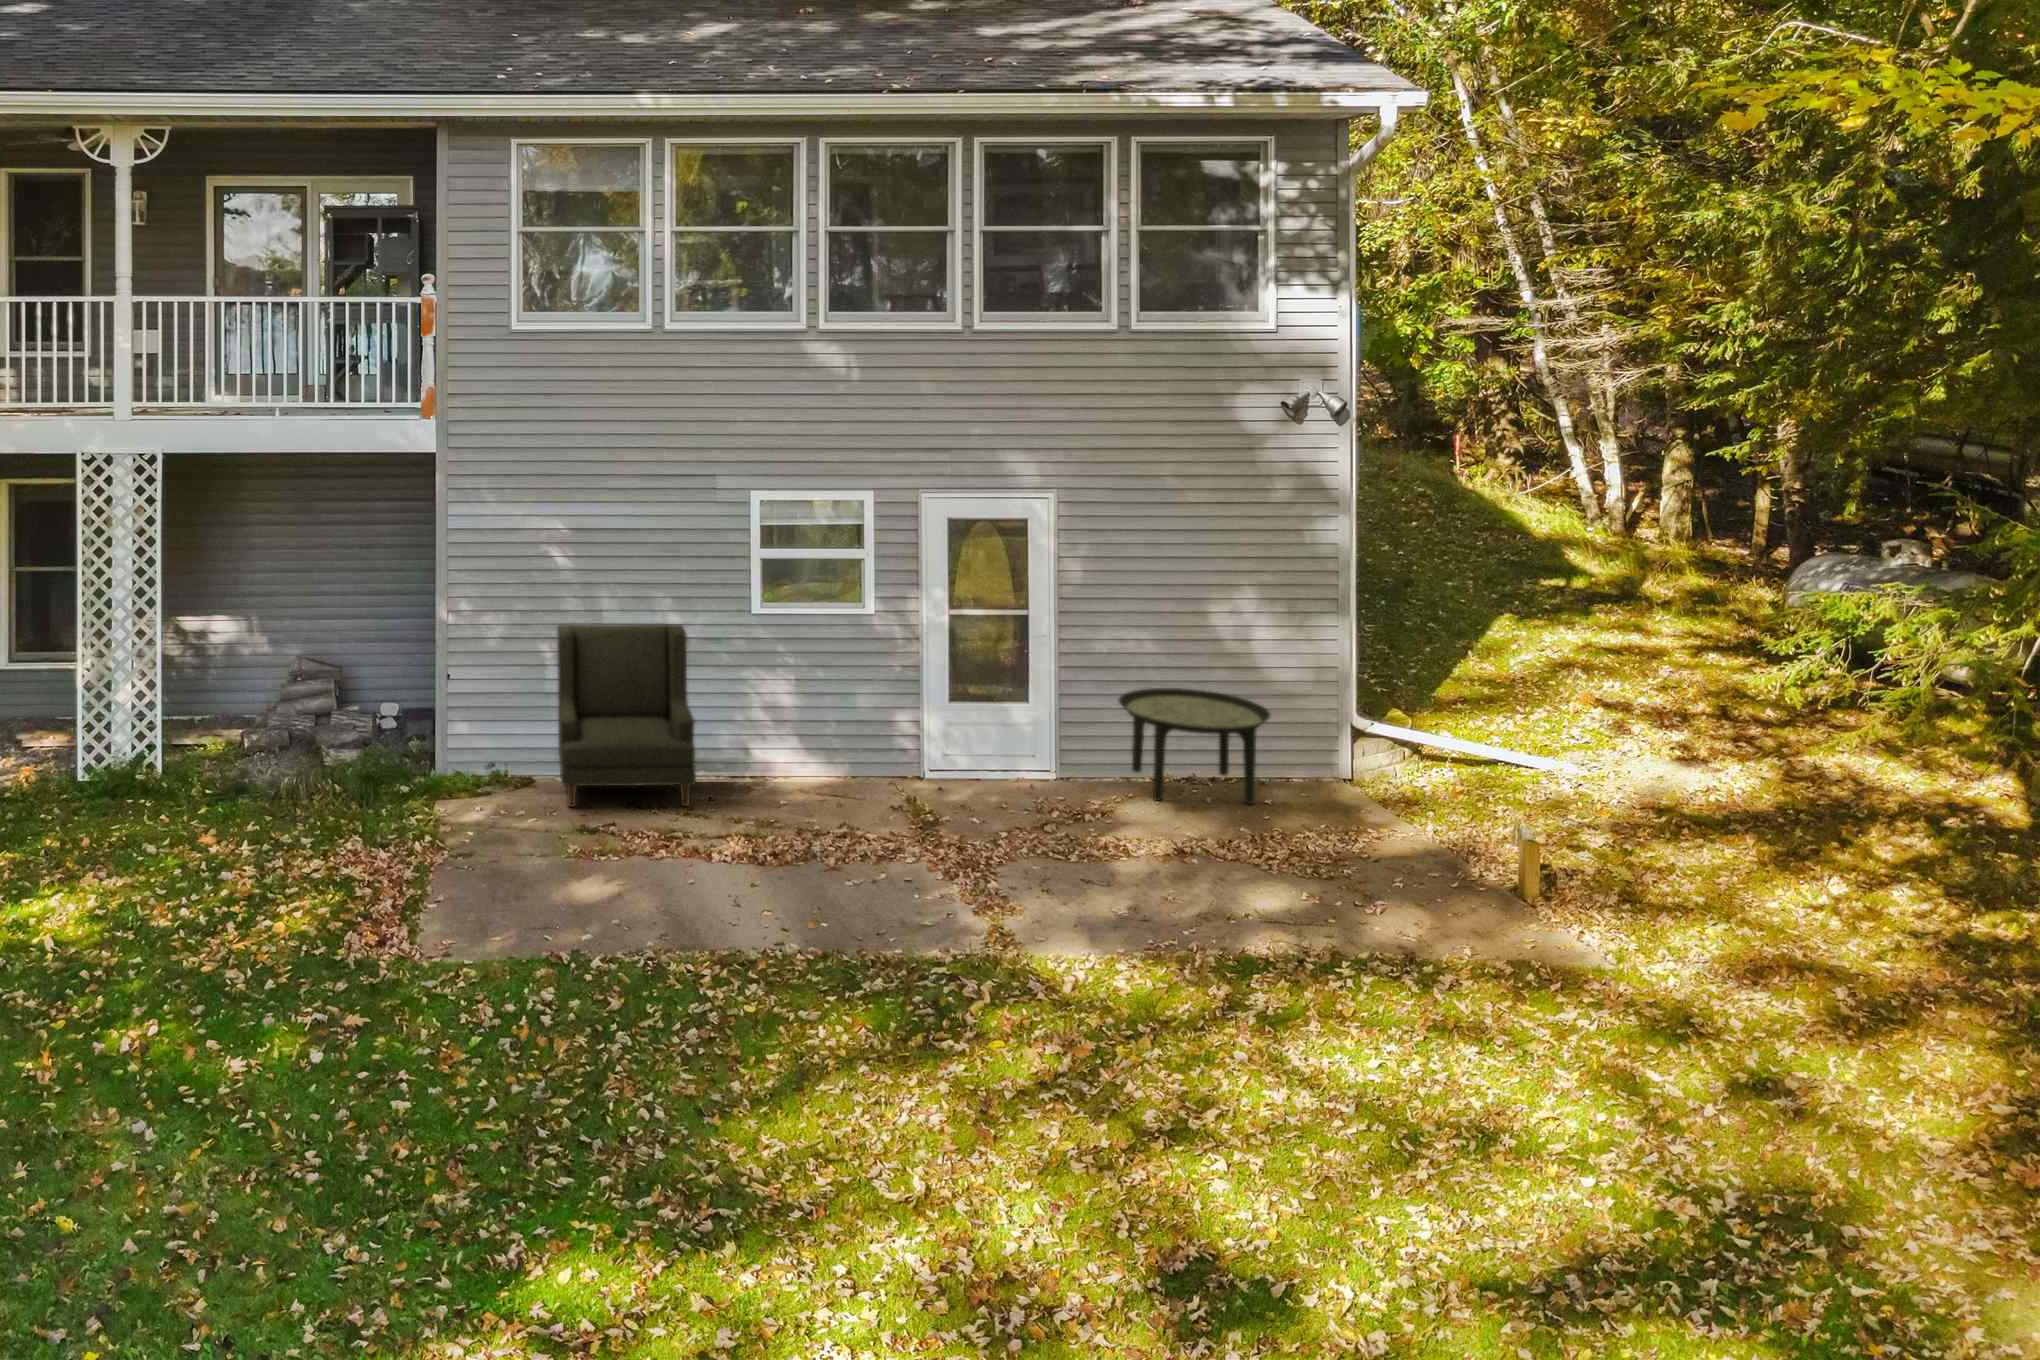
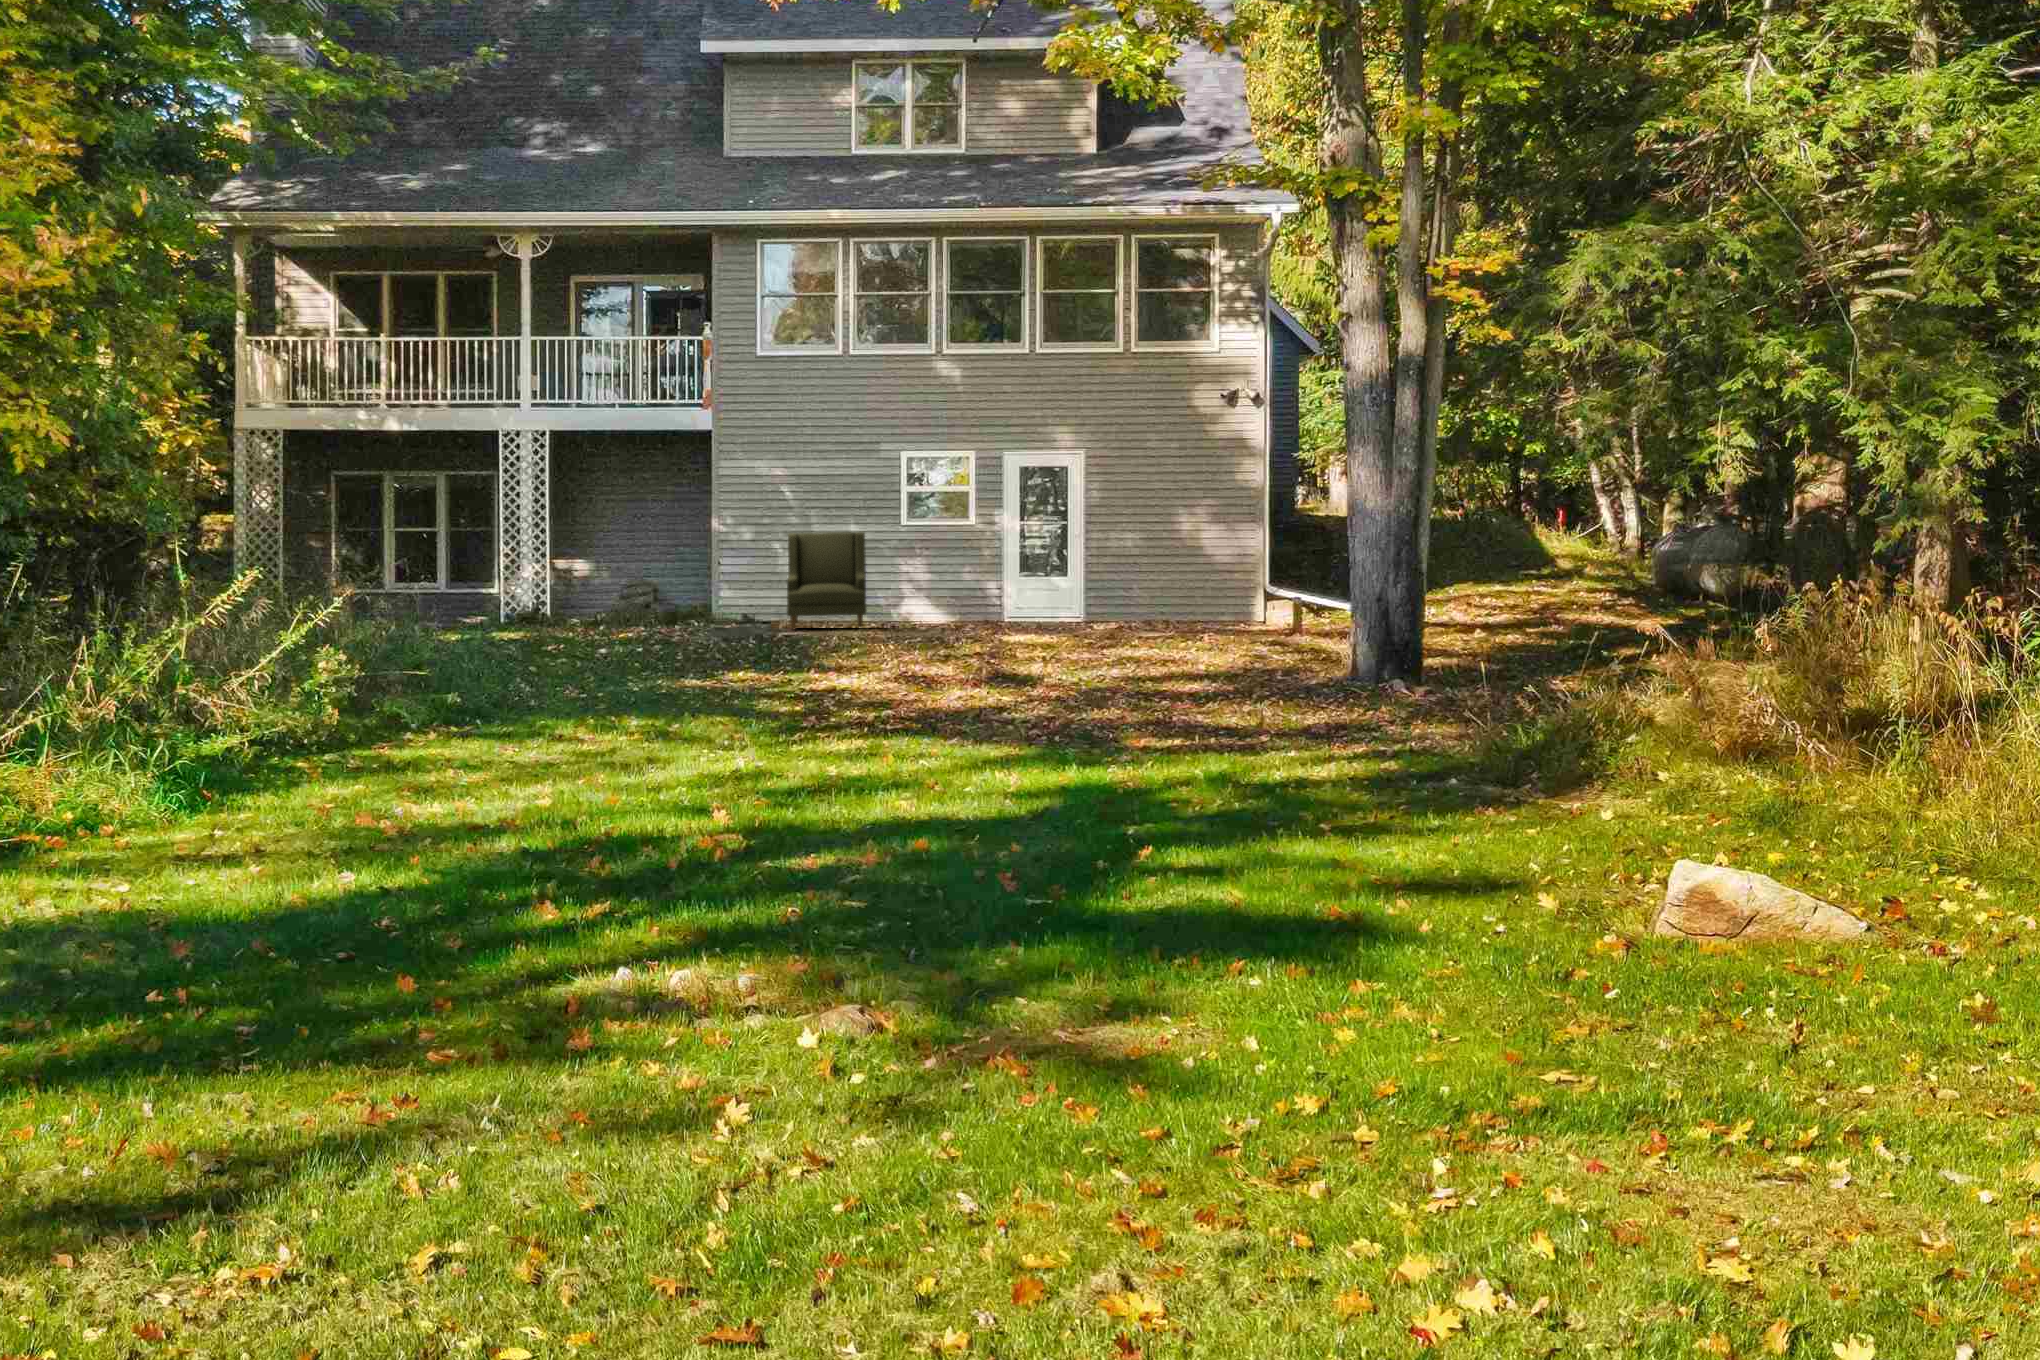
round table: present [1119,688,1270,804] -> none [1122,567,1206,622]

